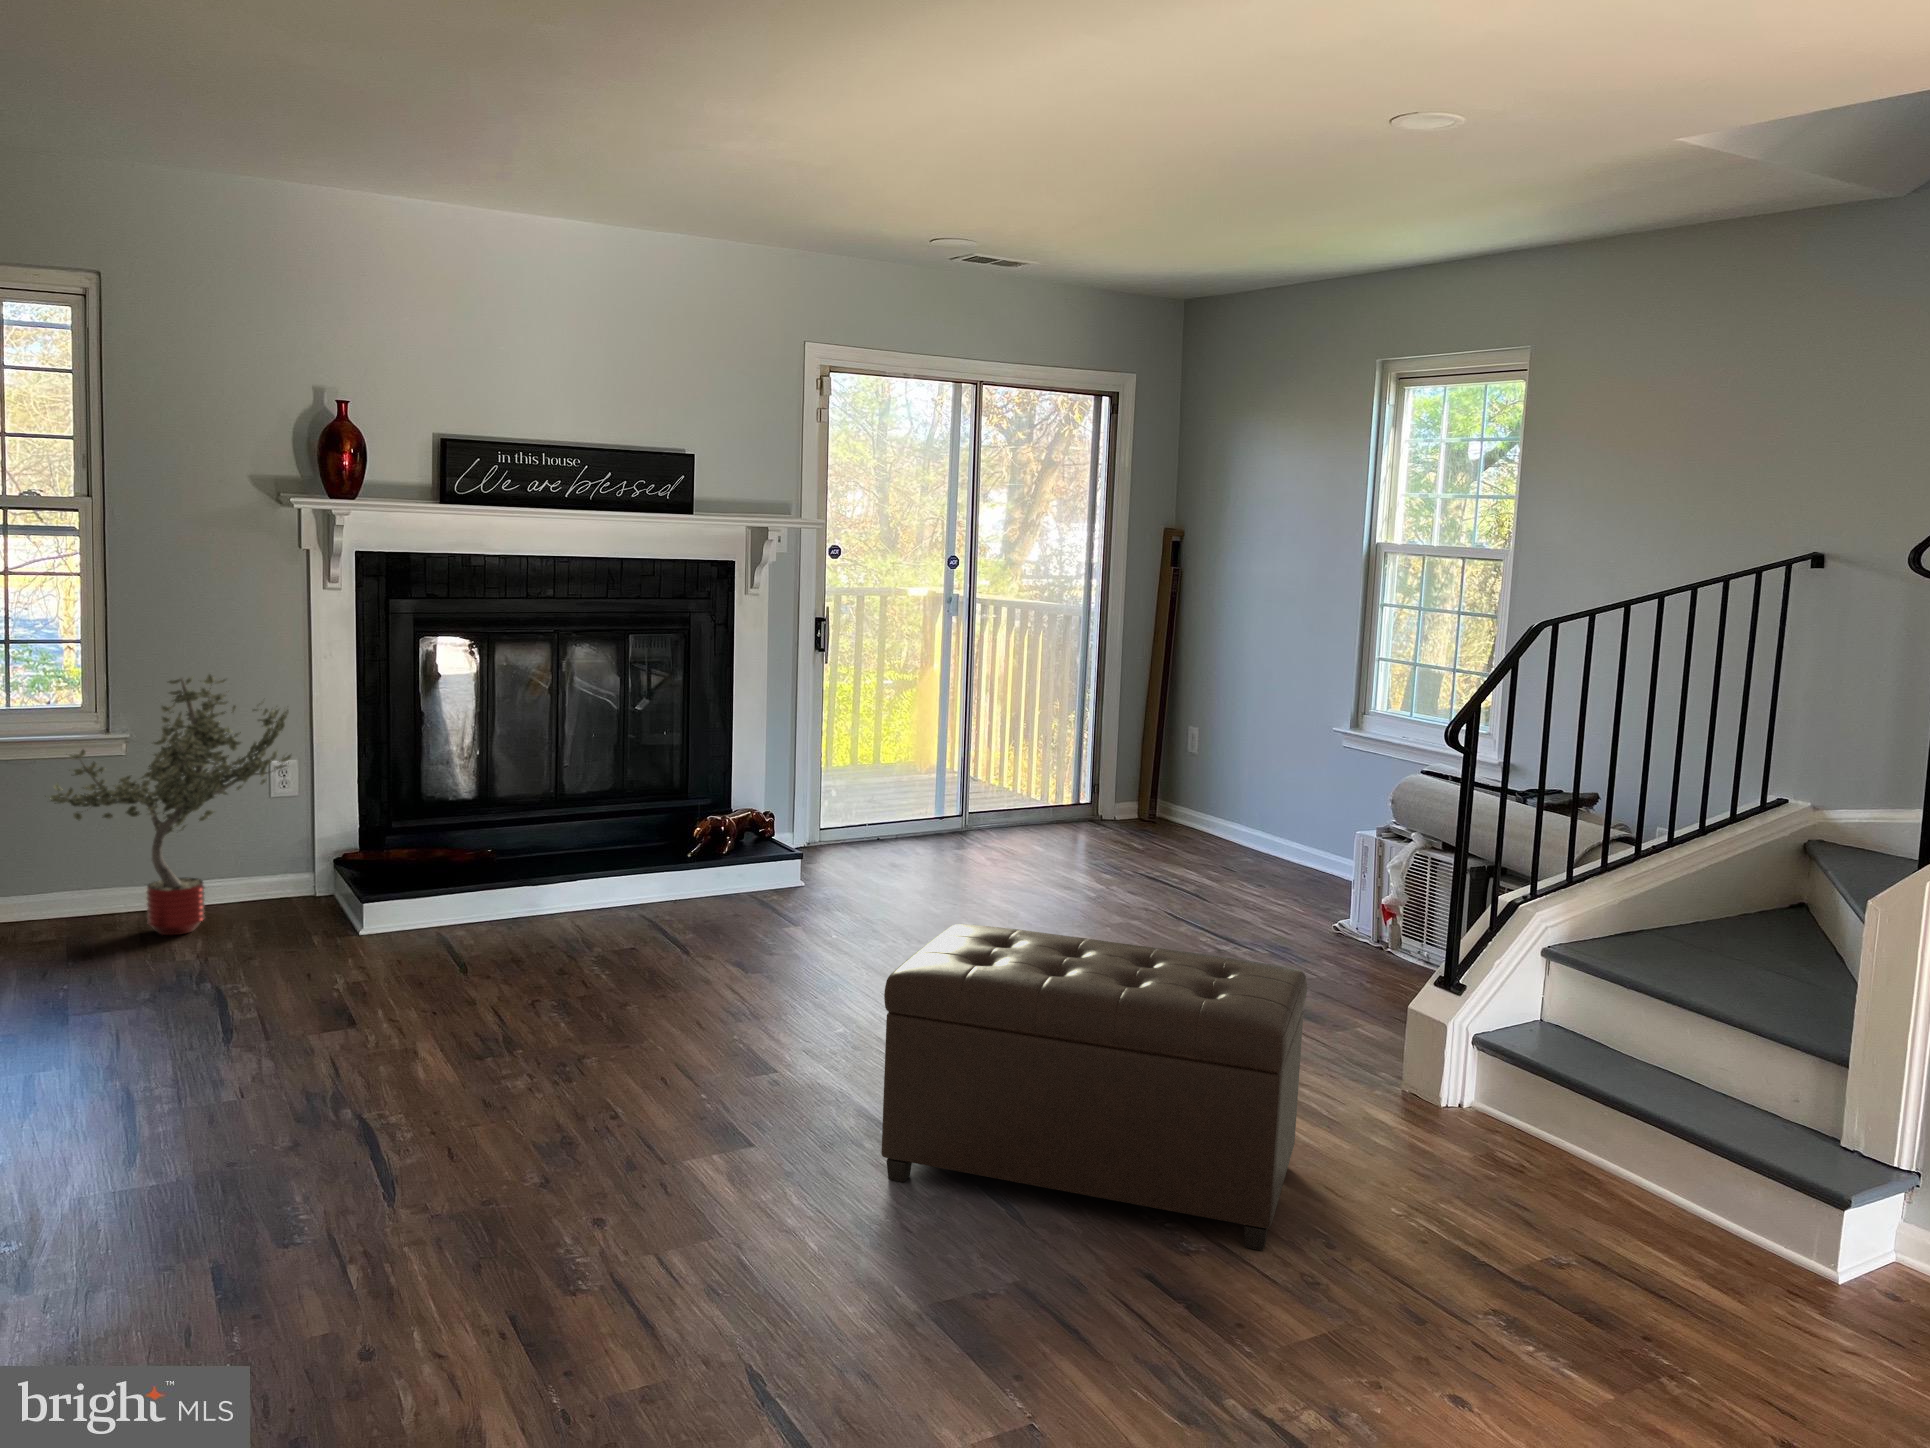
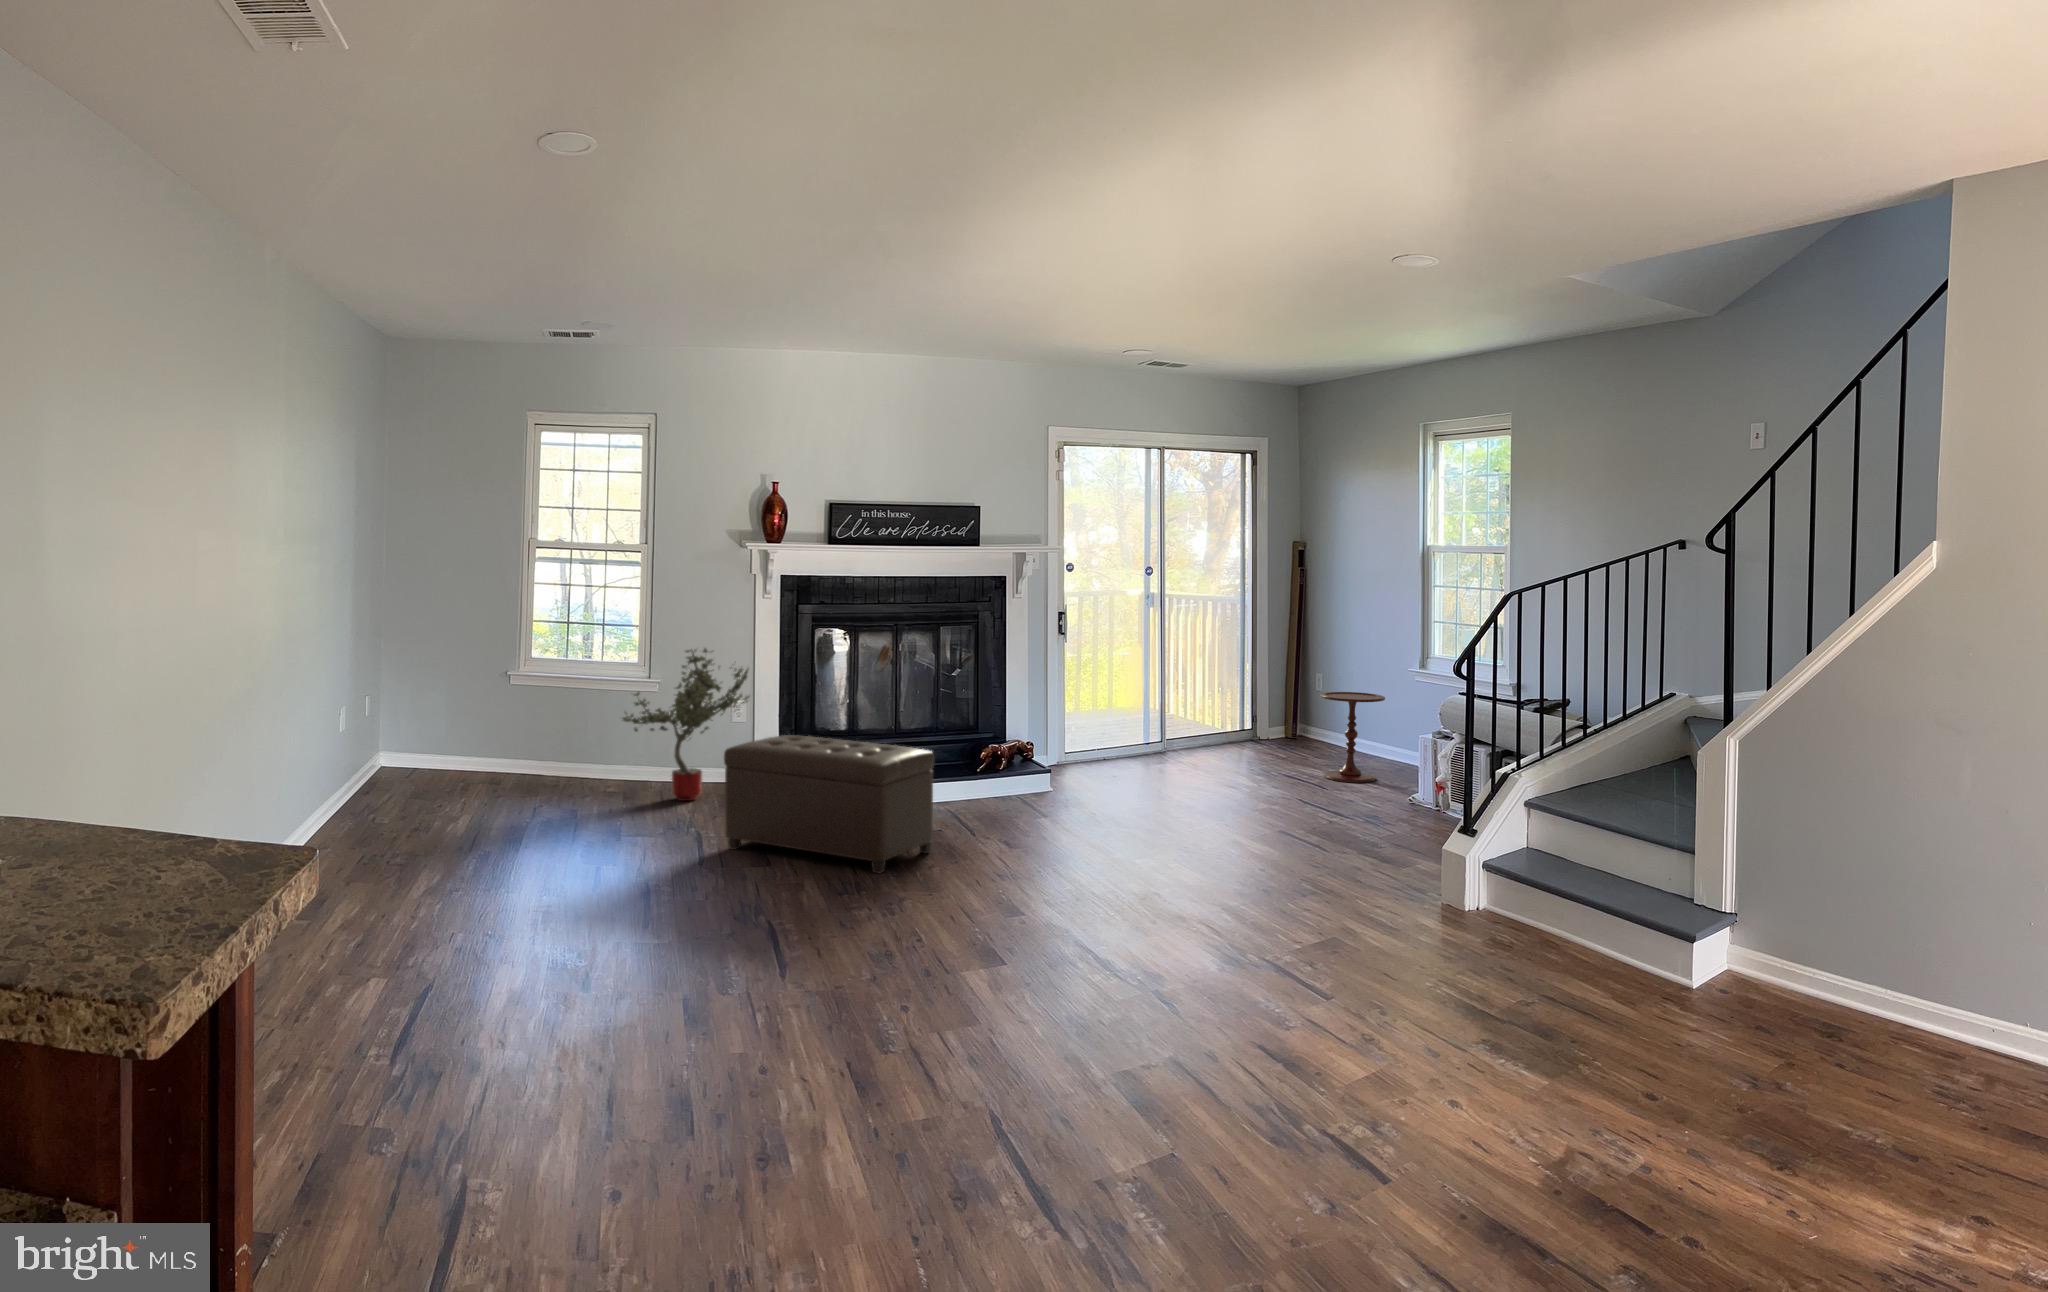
side table: none [1200,739,1291,873] -> present [1320,692,1385,783]
ottoman: present [881,924,1307,1251] -> present [724,735,934,873]

